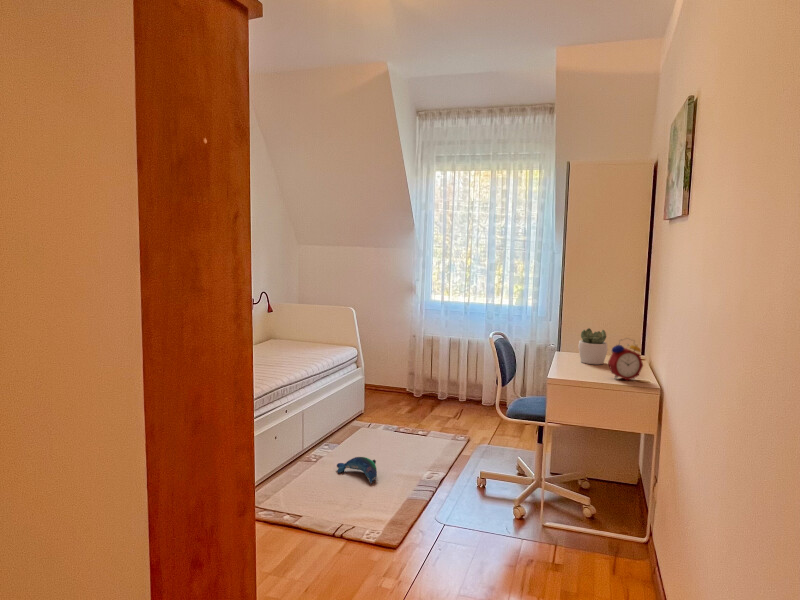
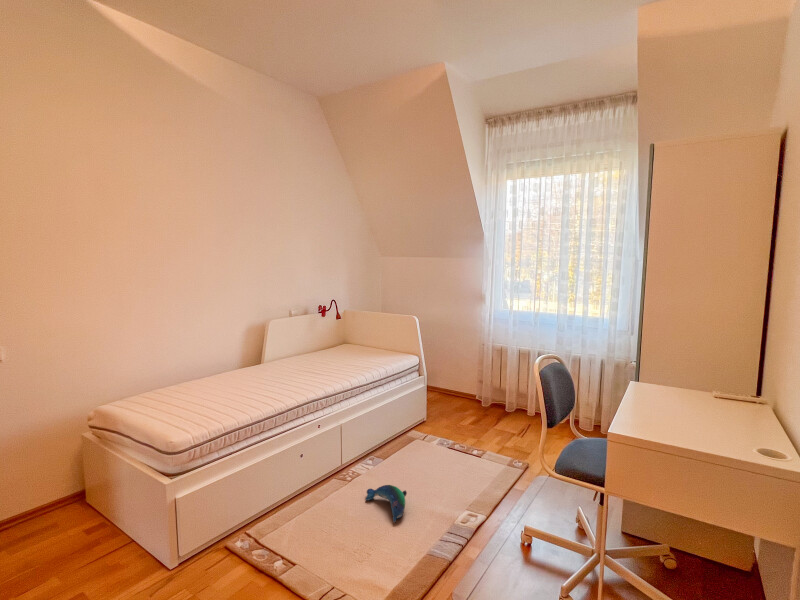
succulent plant: present [578,328,608,365] -> none [661,357,706,409]
alarm clock: present [608,344,643,380] -> none [708,383,772,449]

